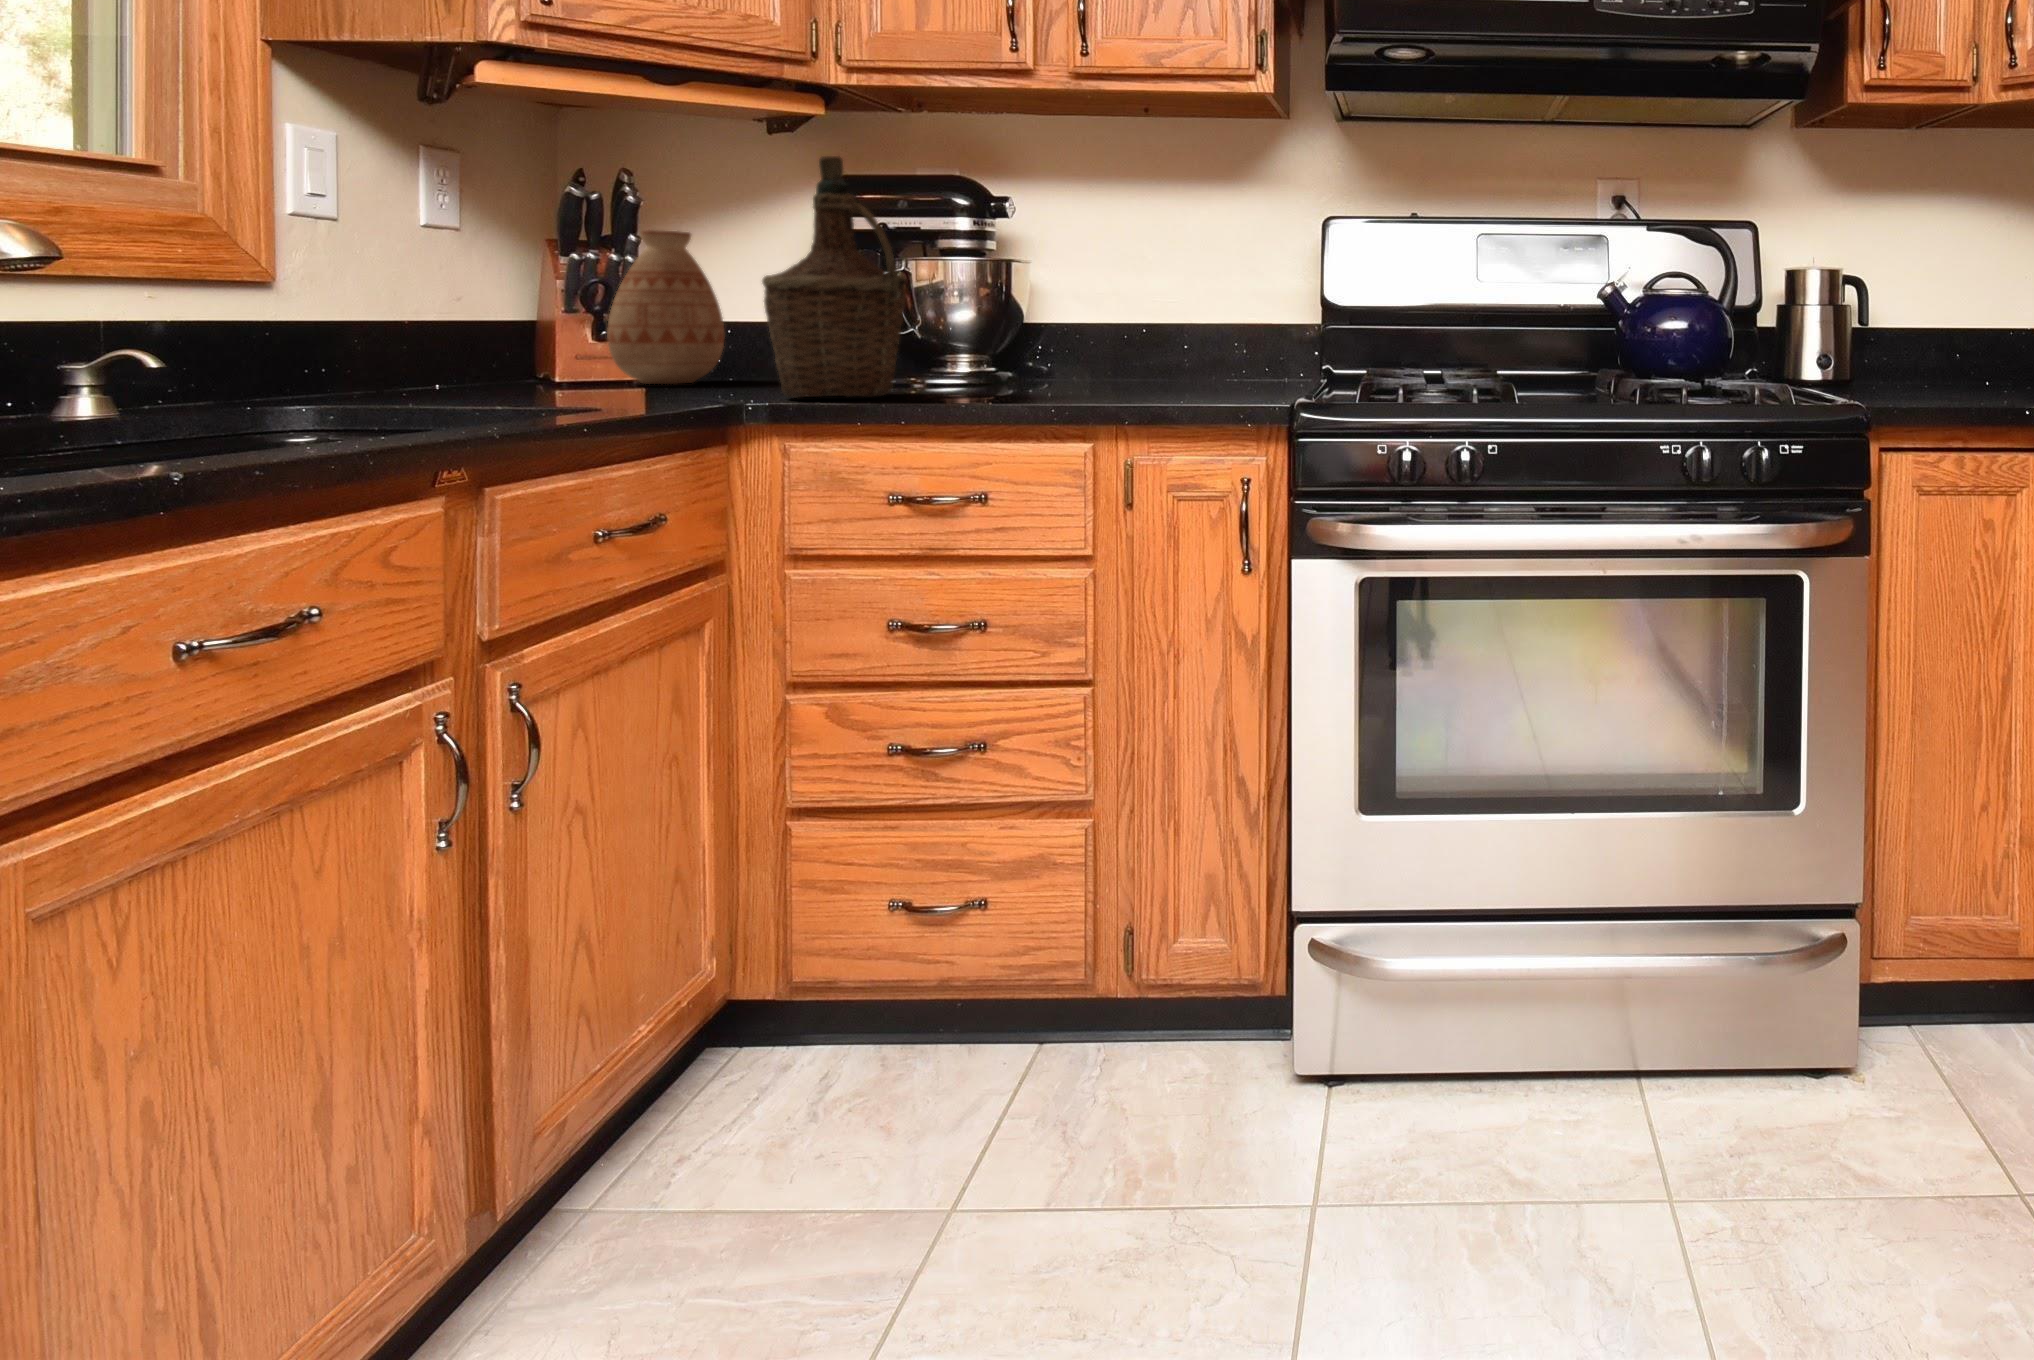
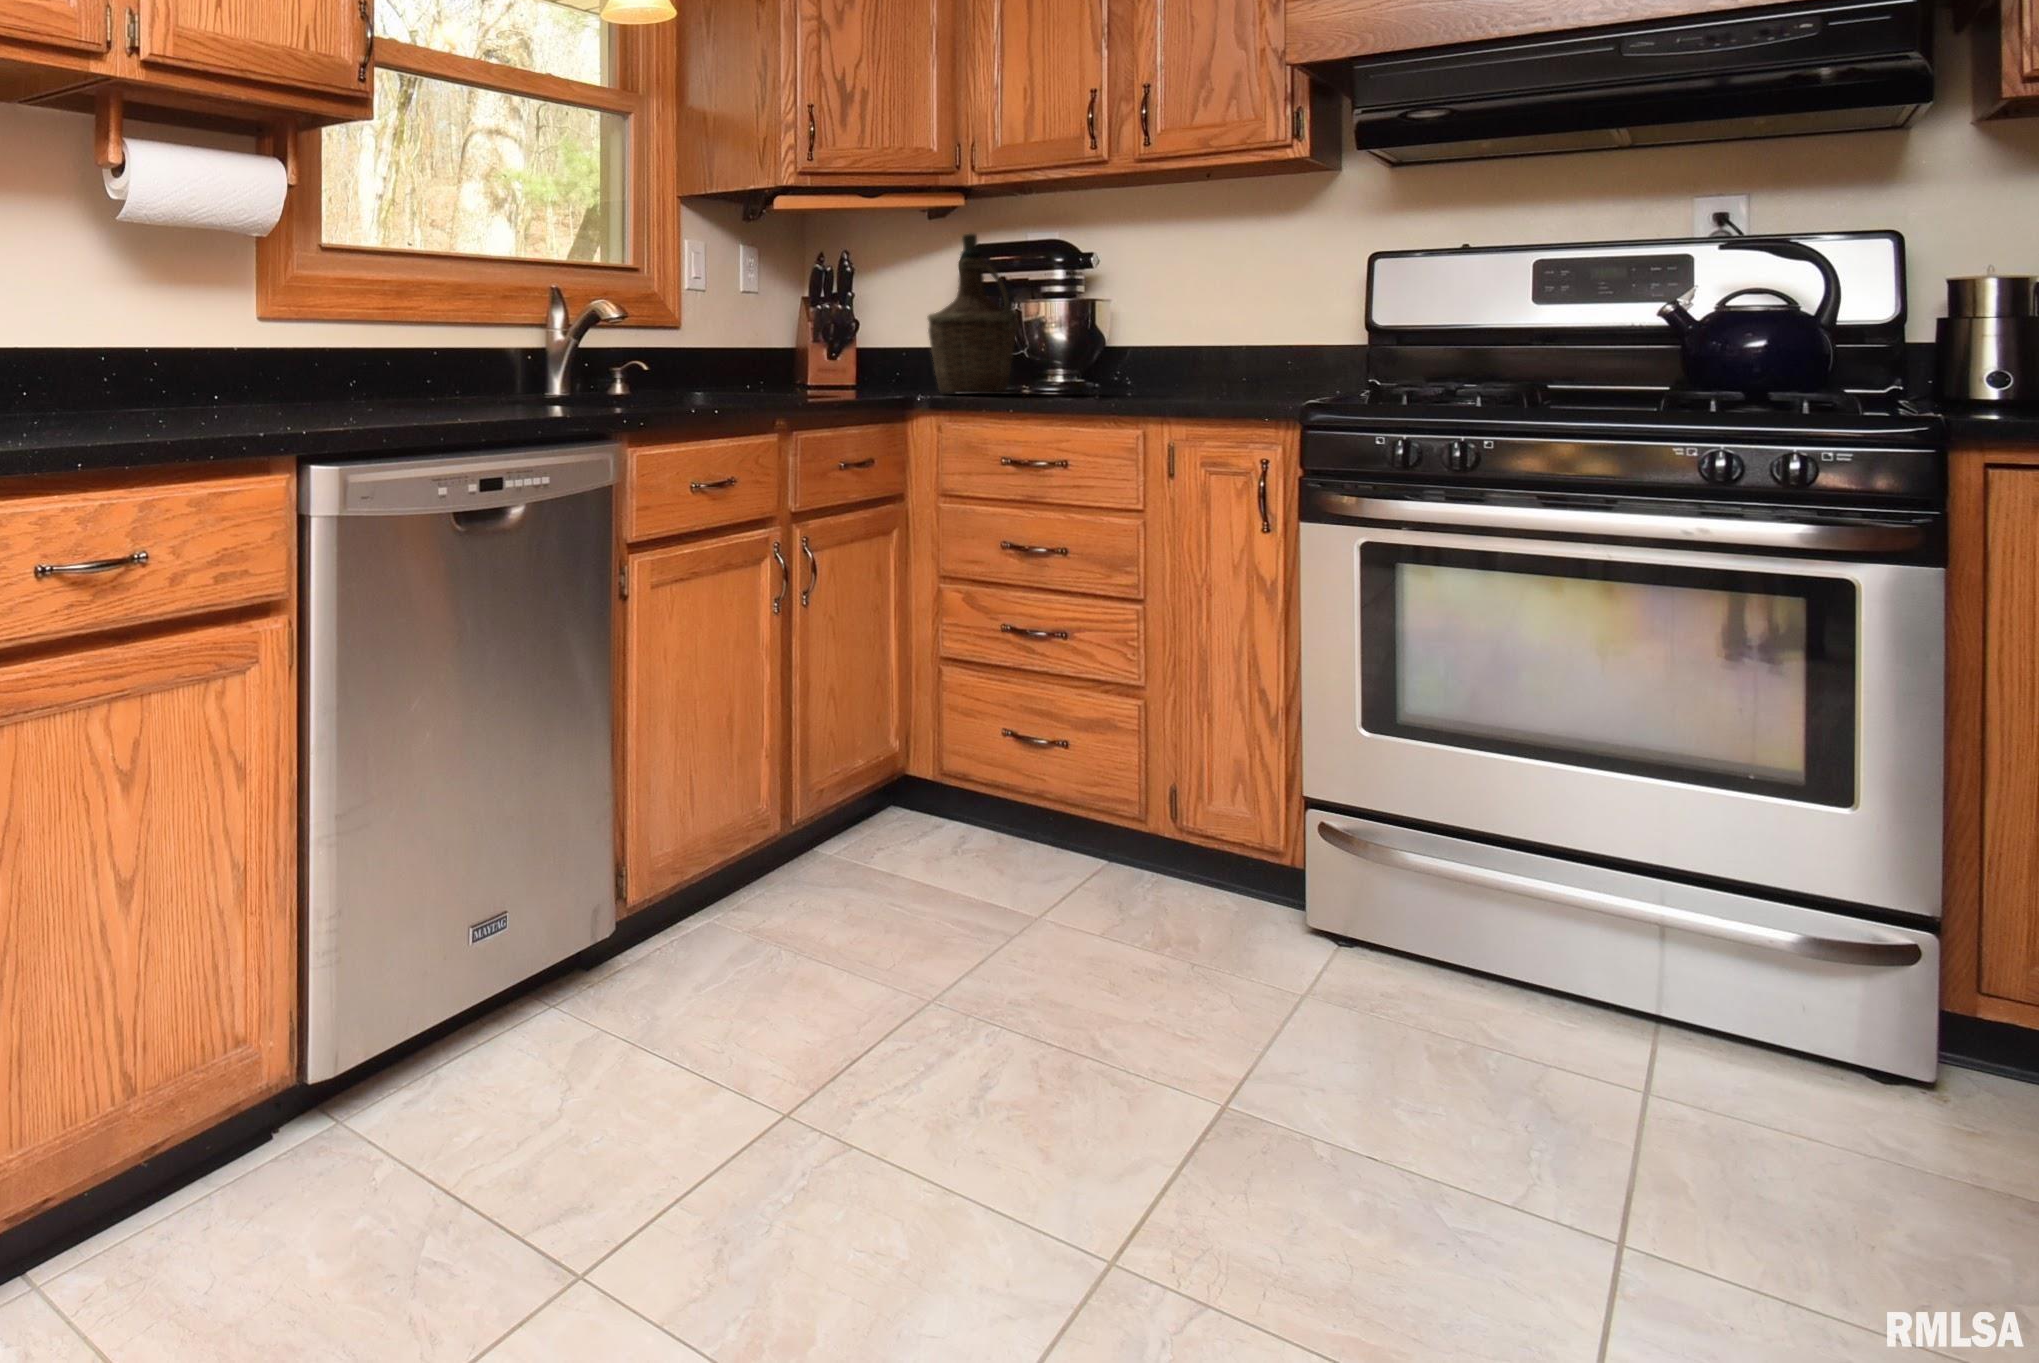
vase: present [607,230,725,384] -> none [835,289,901,388]

